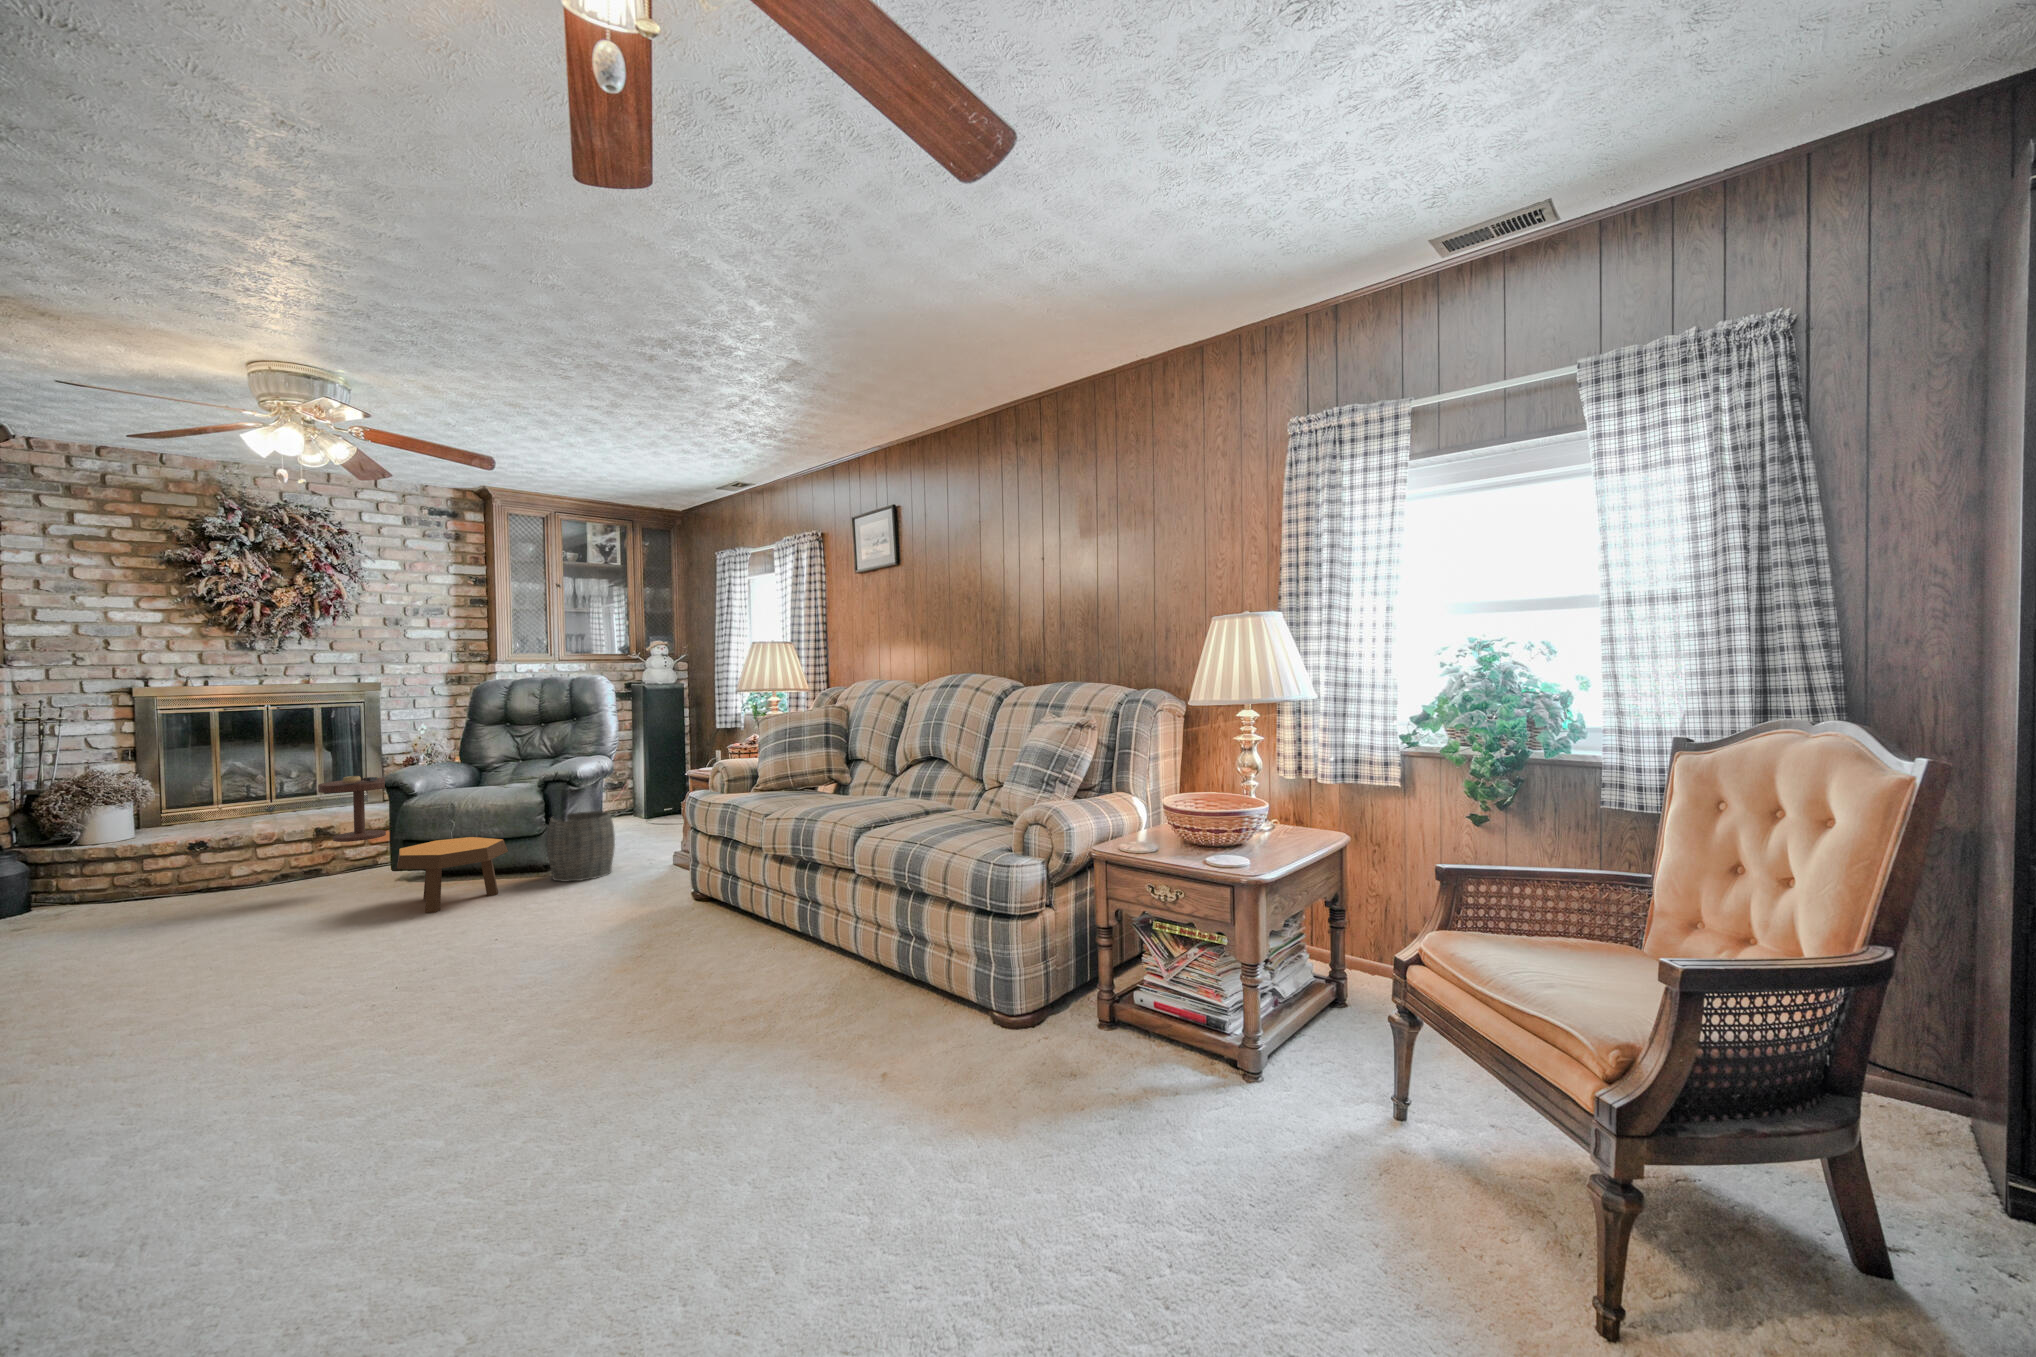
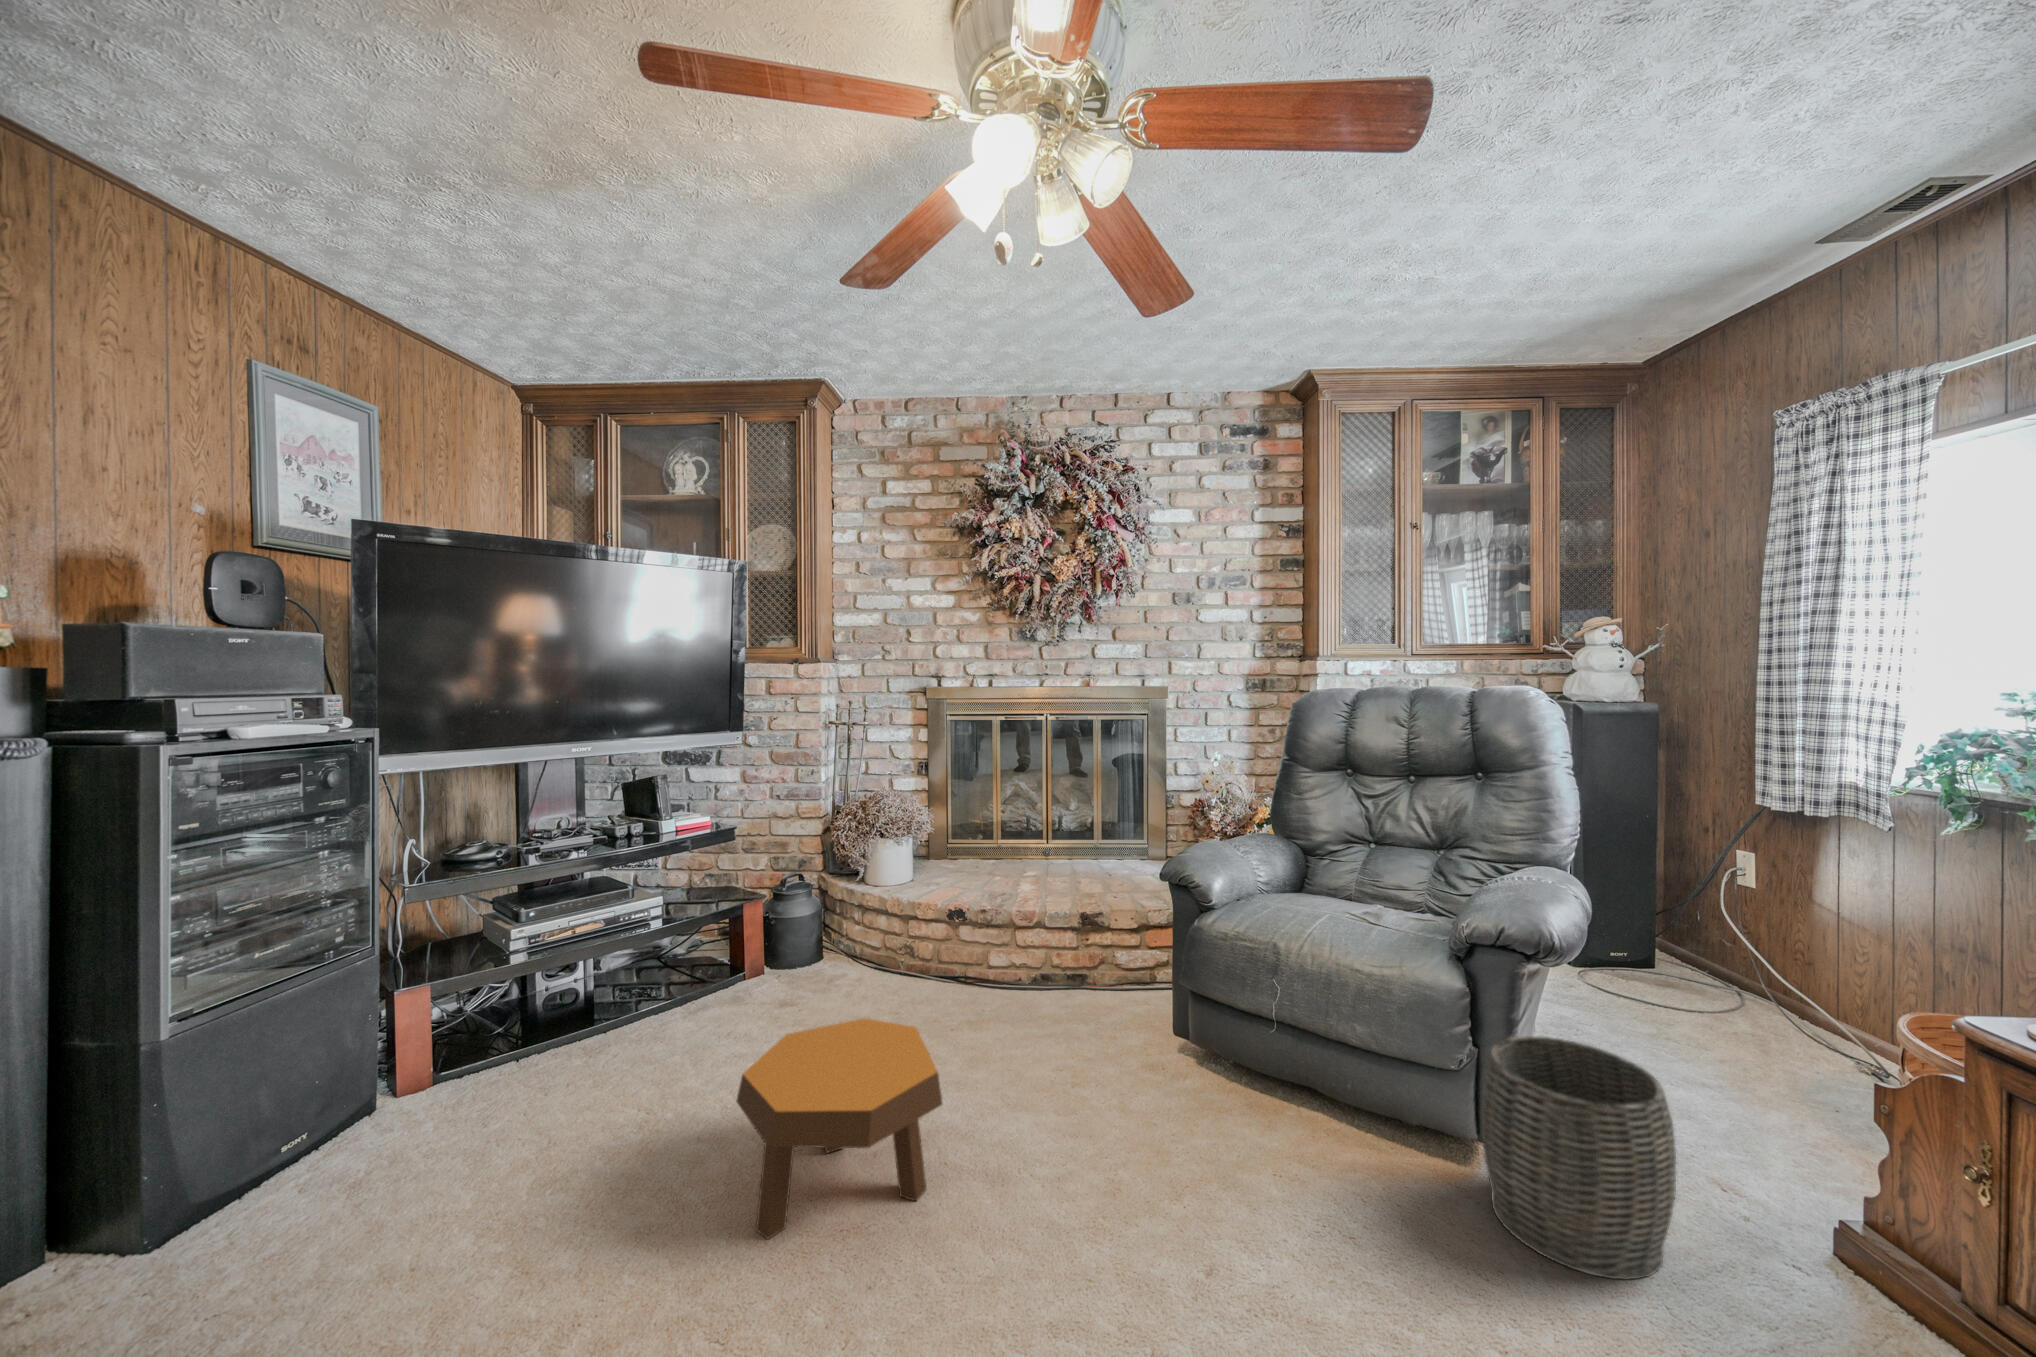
side table: present [318,776,386,842] -> none [1069,860,1181,1075]
footstool: present [397,837,508,913] -> present [737,1018,943,1239]

